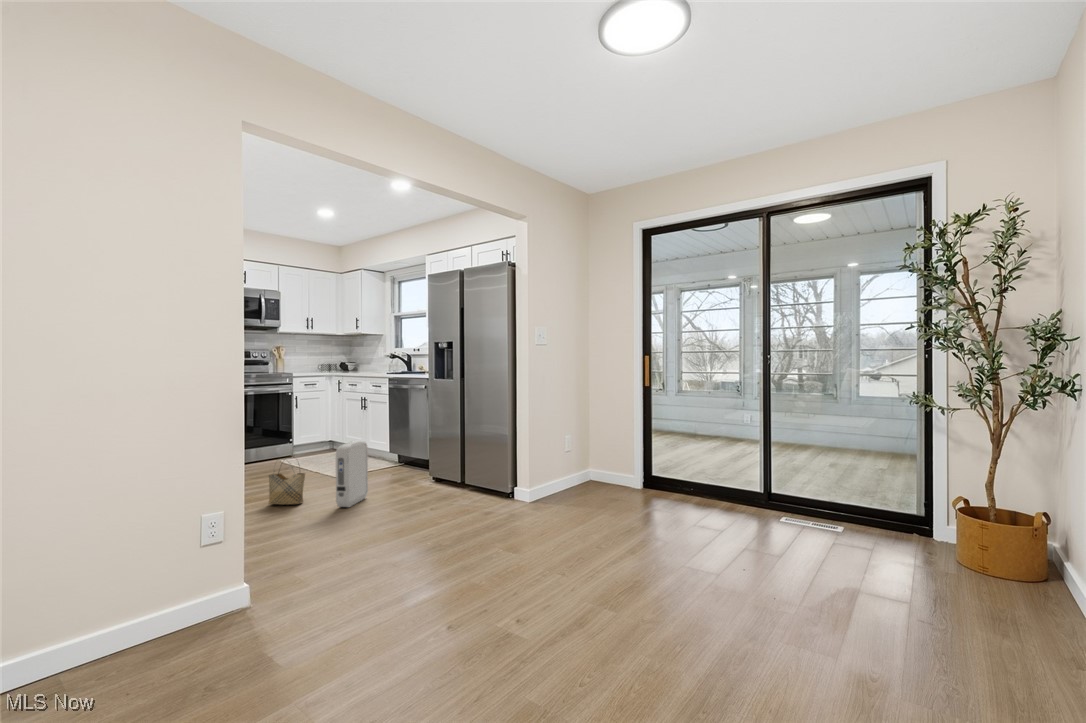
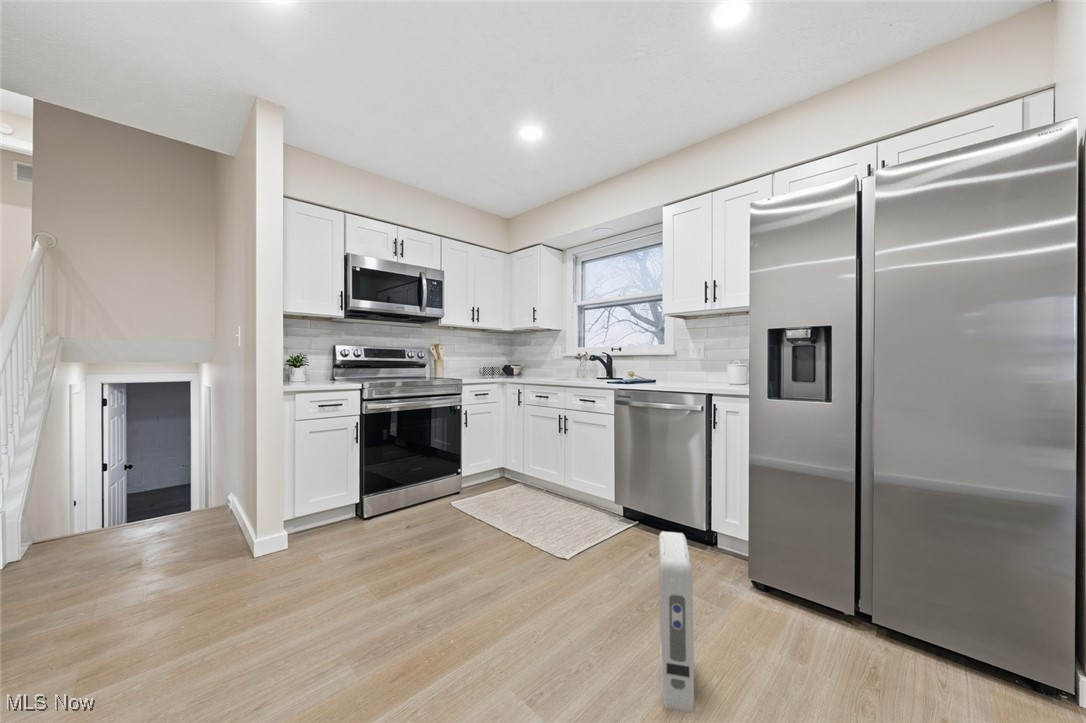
woven basket: present [269,473,305,505] -> none [494,560,569,680]

